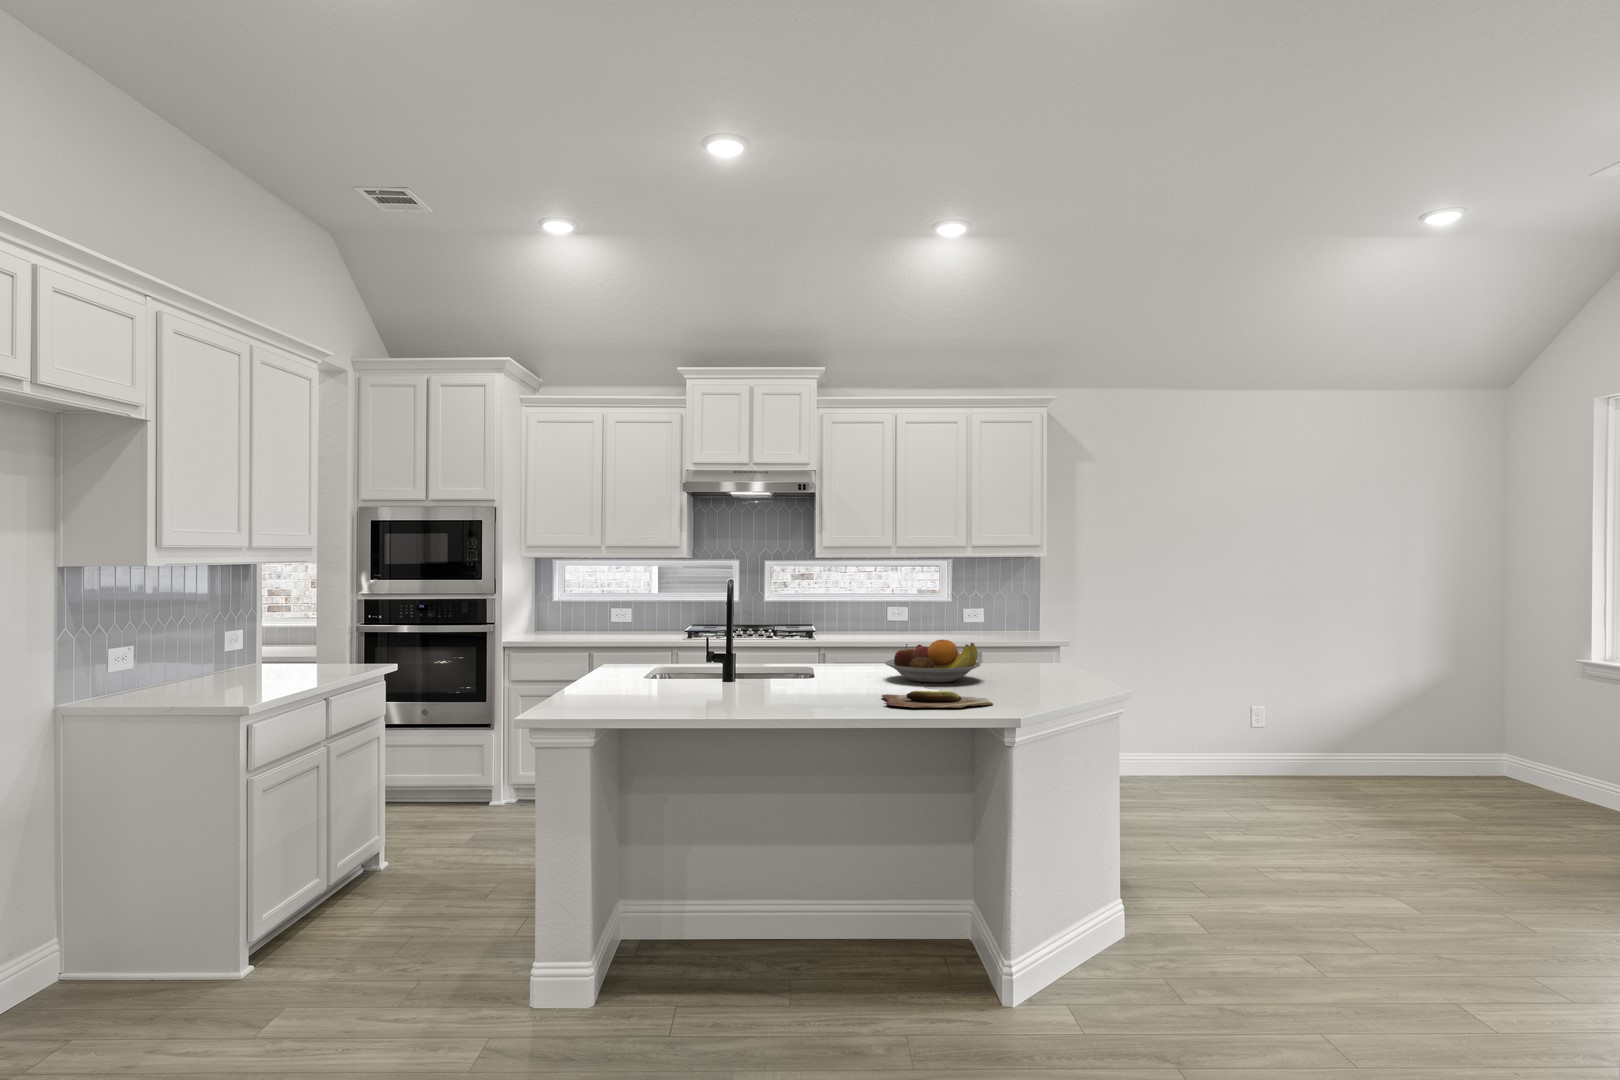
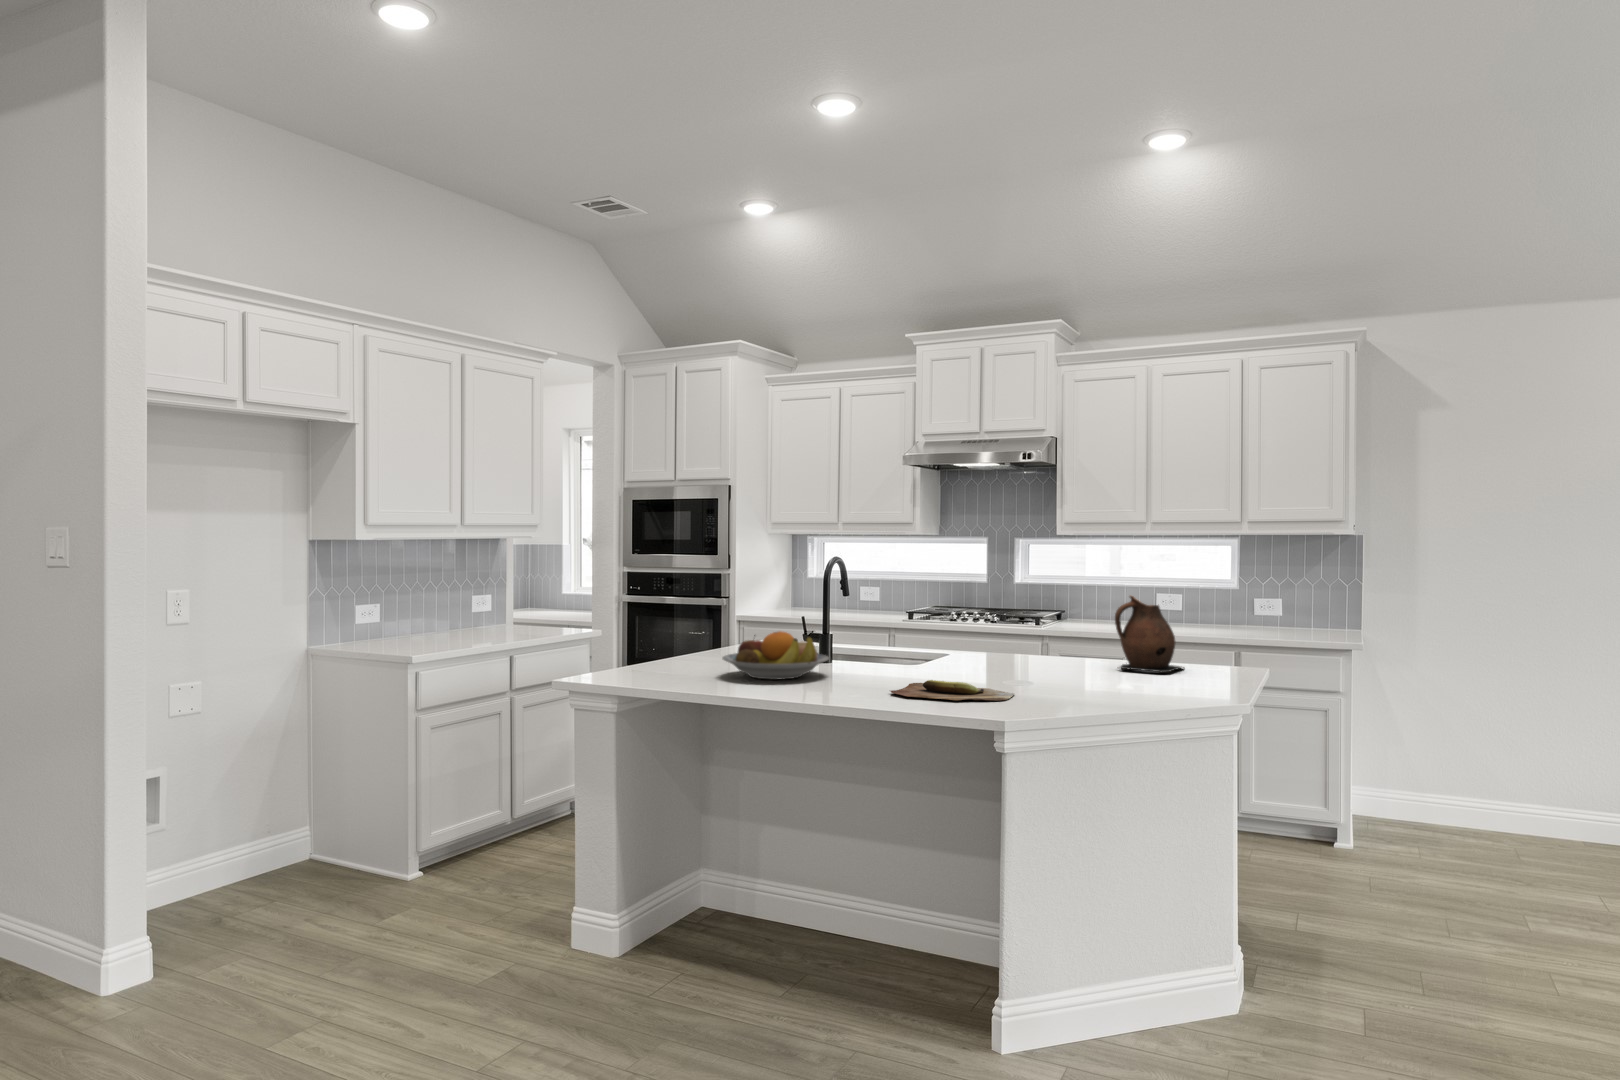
ceramic pitcher: none [991,607,1044,673] -> present [1115,596,1184,673]
fruit bowl: present [885,640,981,683] -> present [722,631,829,680]

